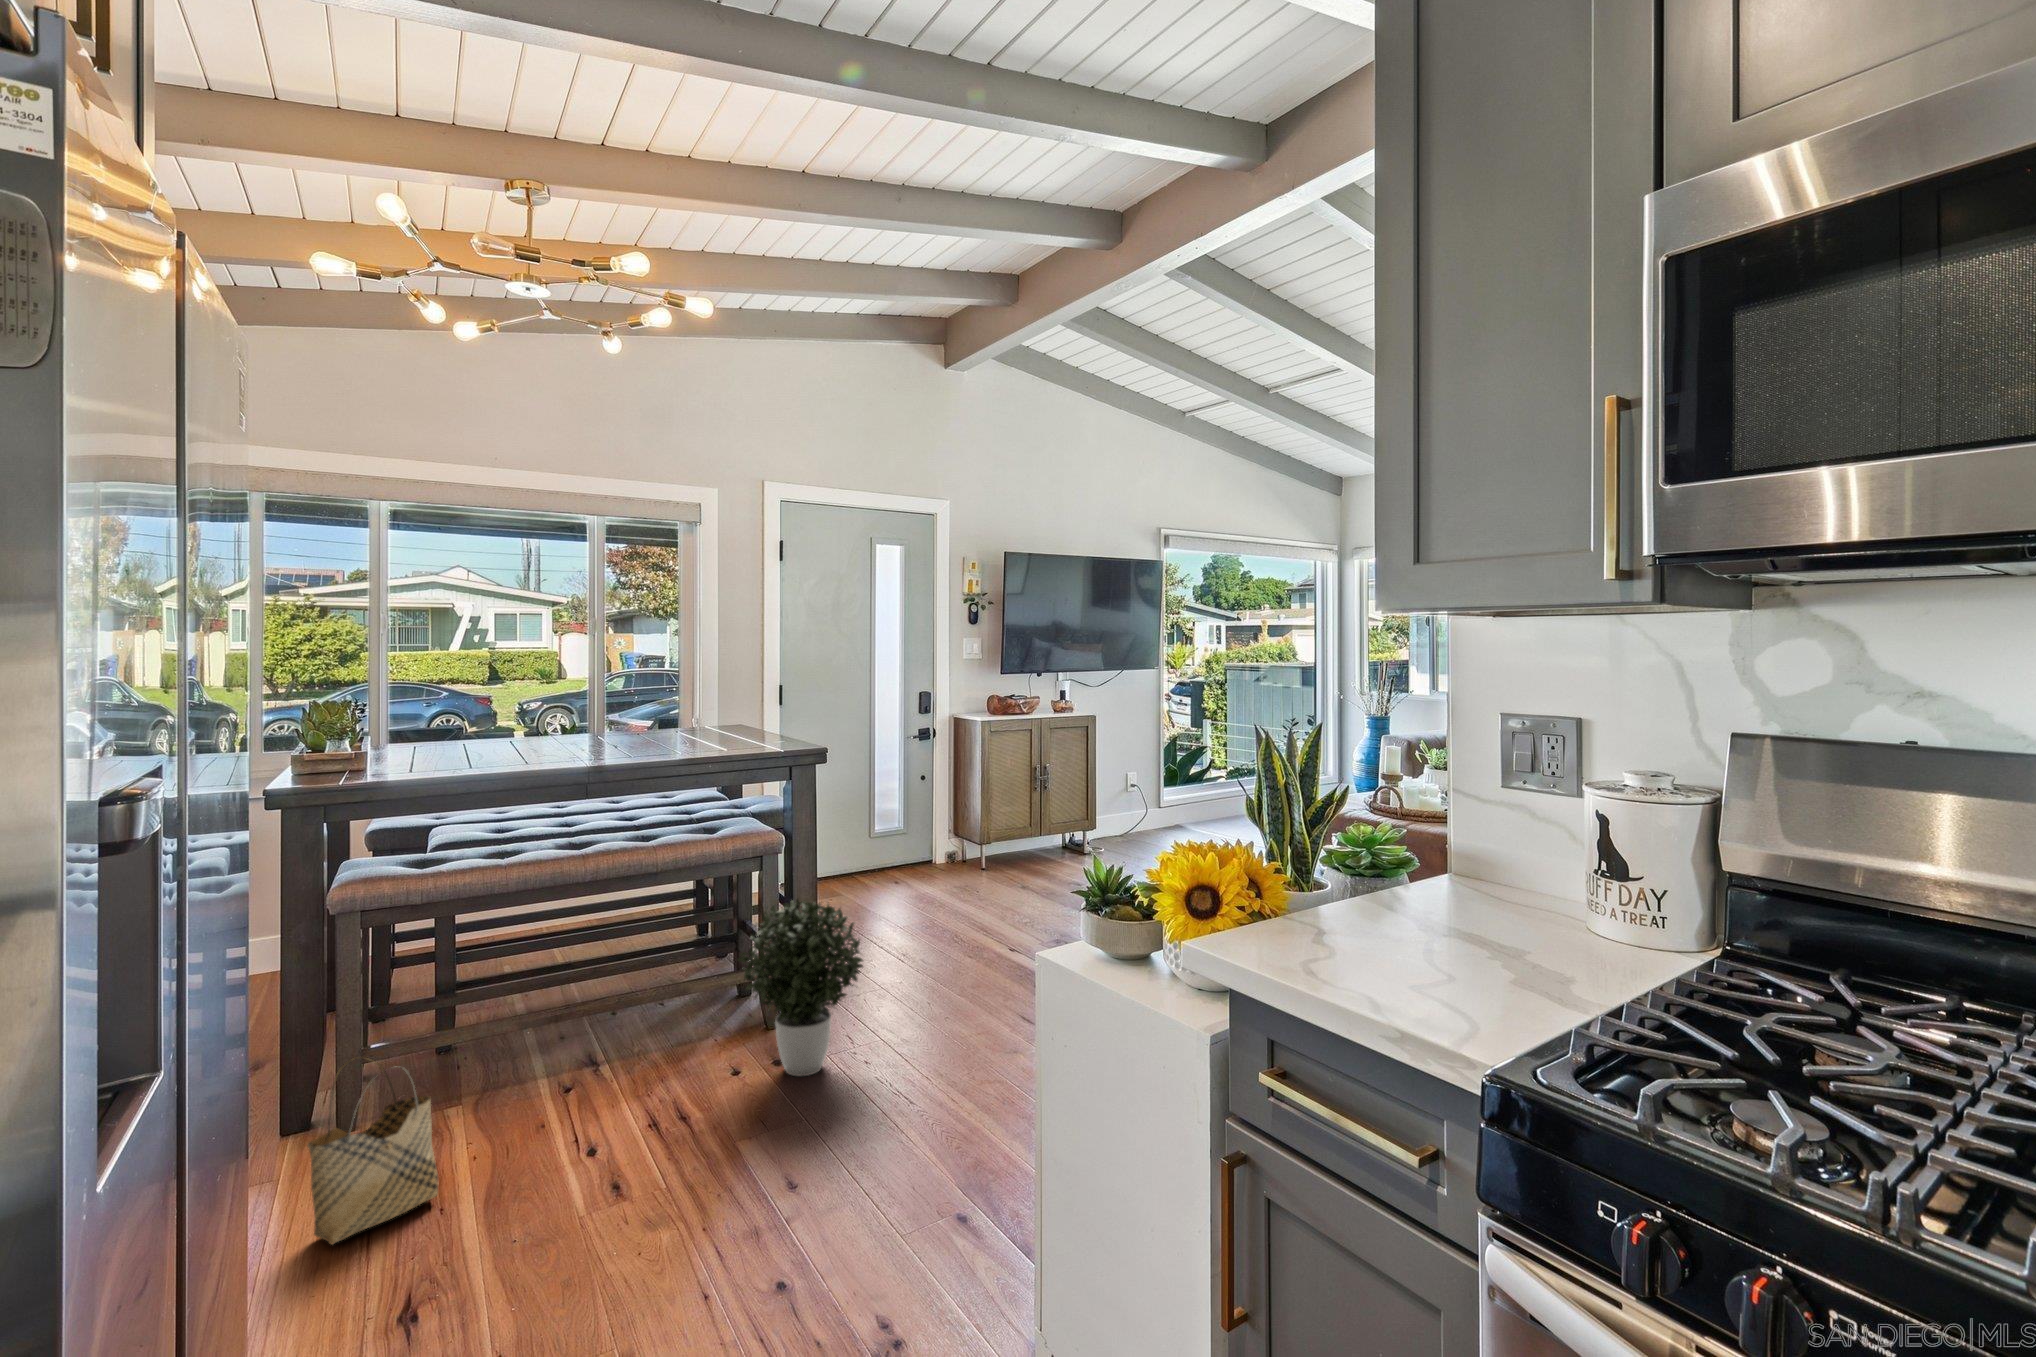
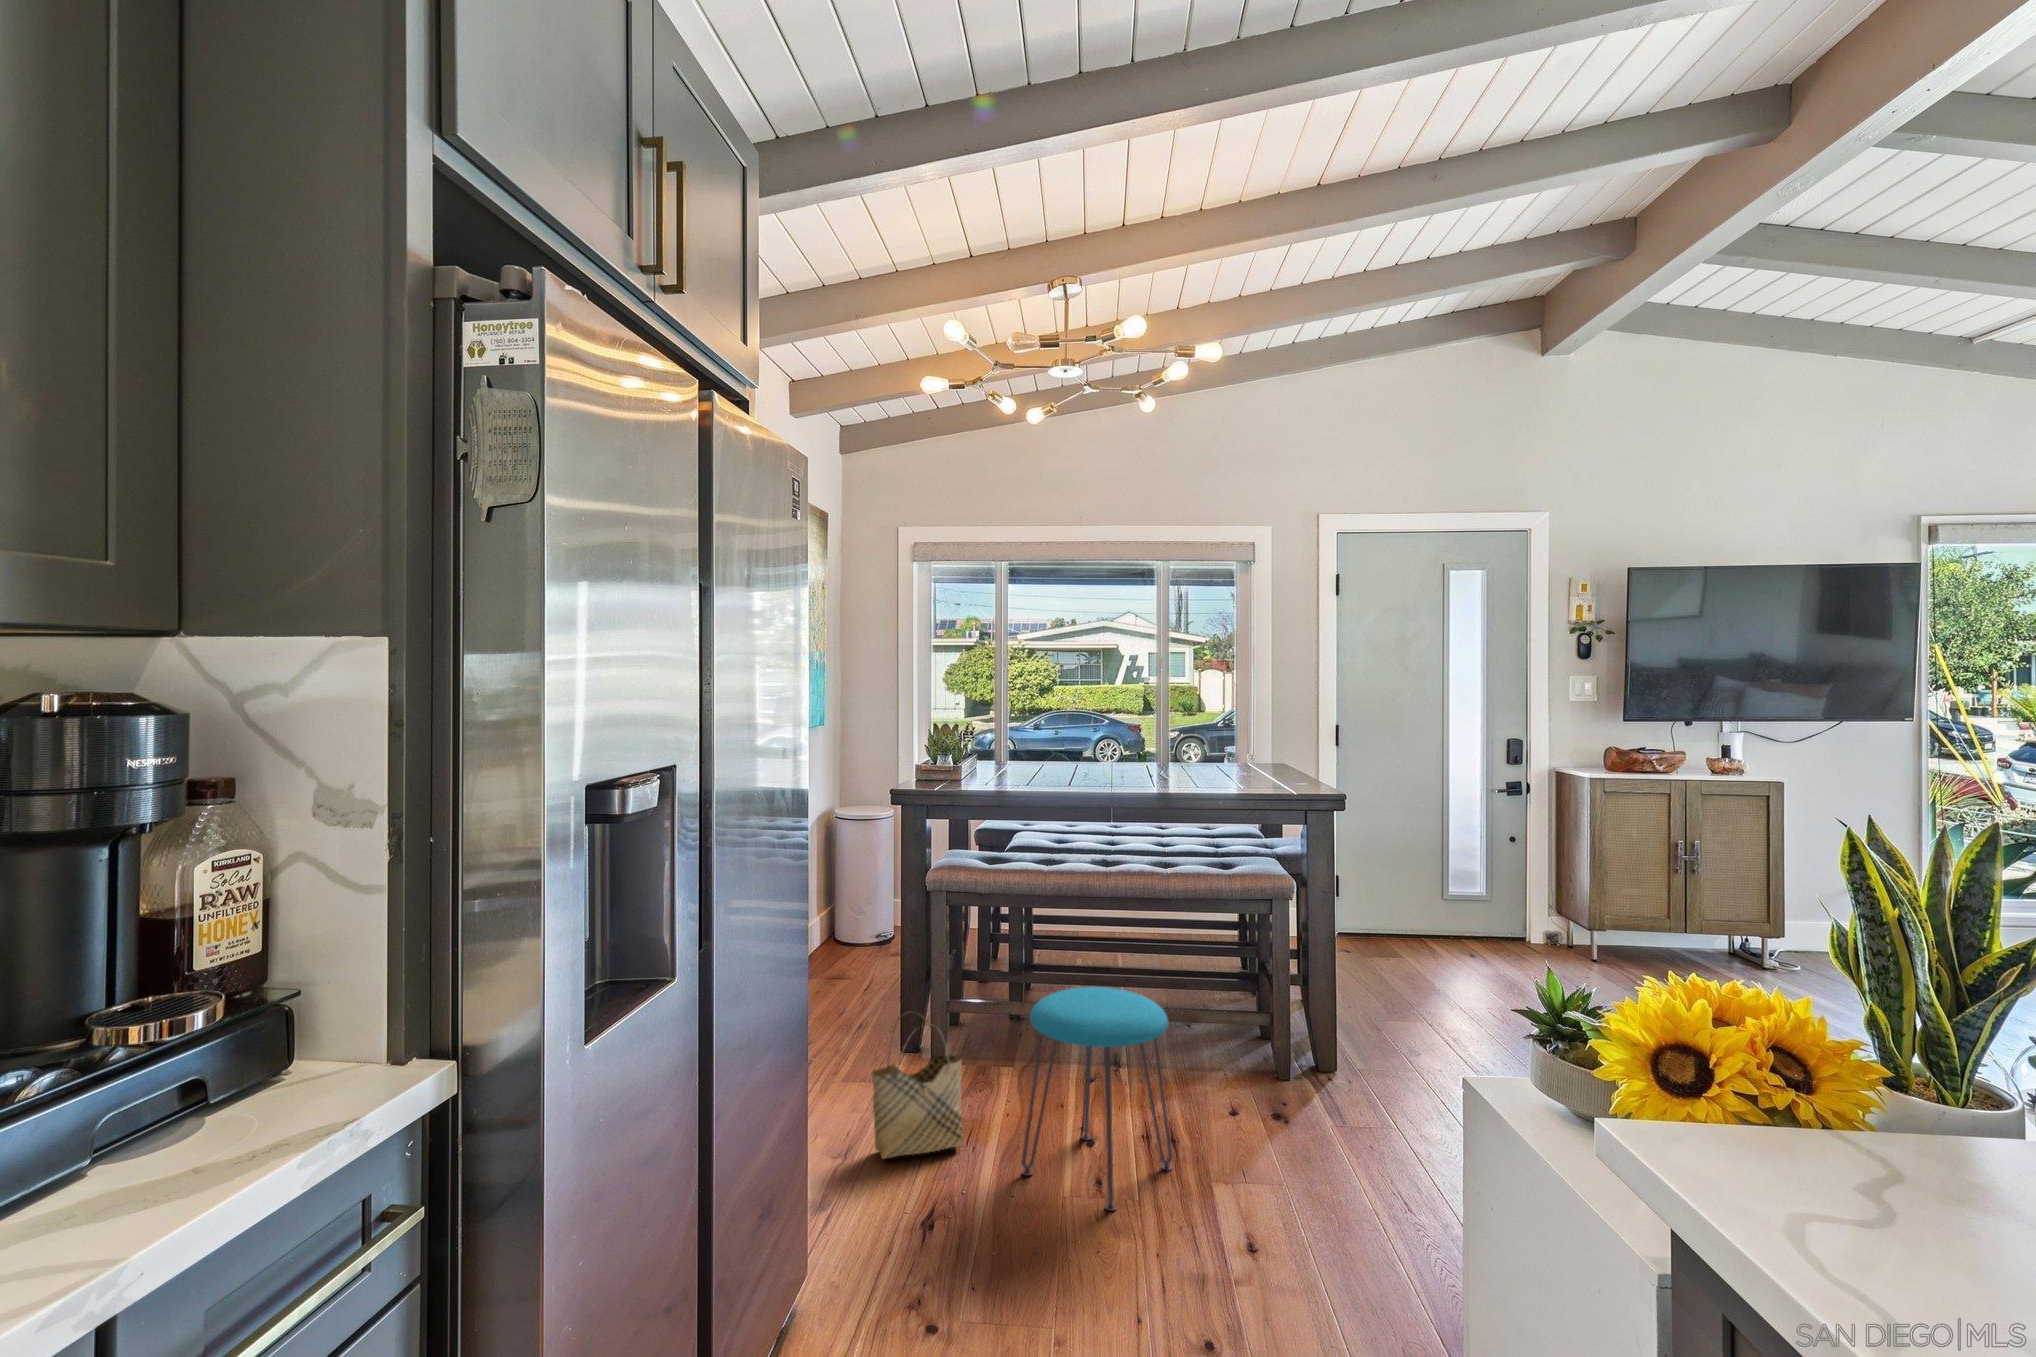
potted plant: present [738,899,863,1076] -> none [1236,943,1373,1135]
stool: none [525,977,692,1207] -> present [1022,987,1172,1211]

